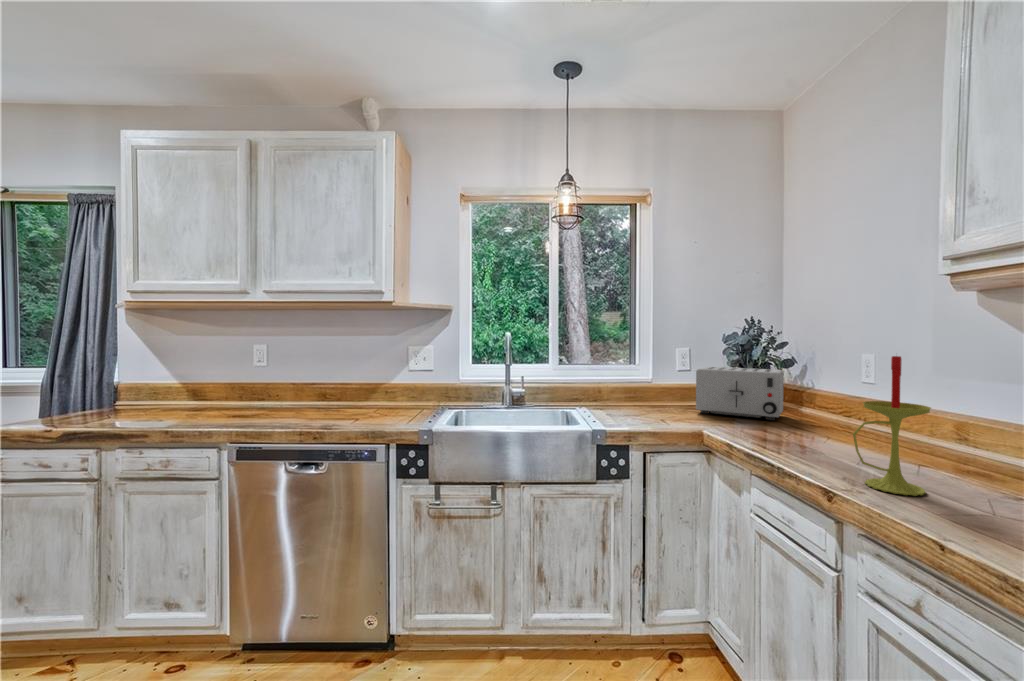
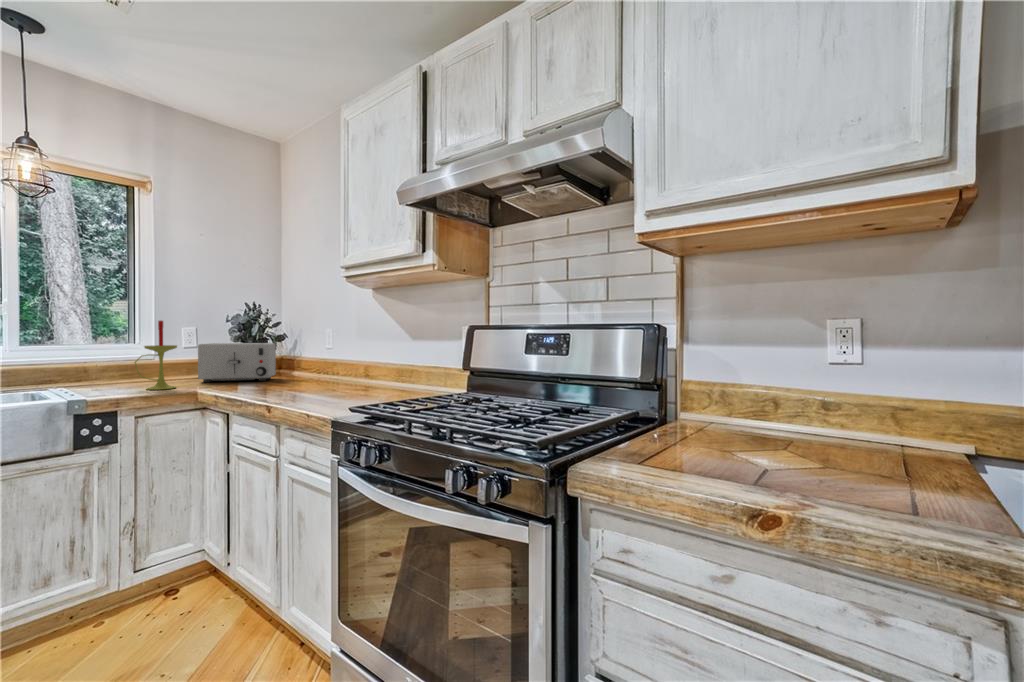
candle: present [853,356,931,496] -> present [135,321,177,390]

